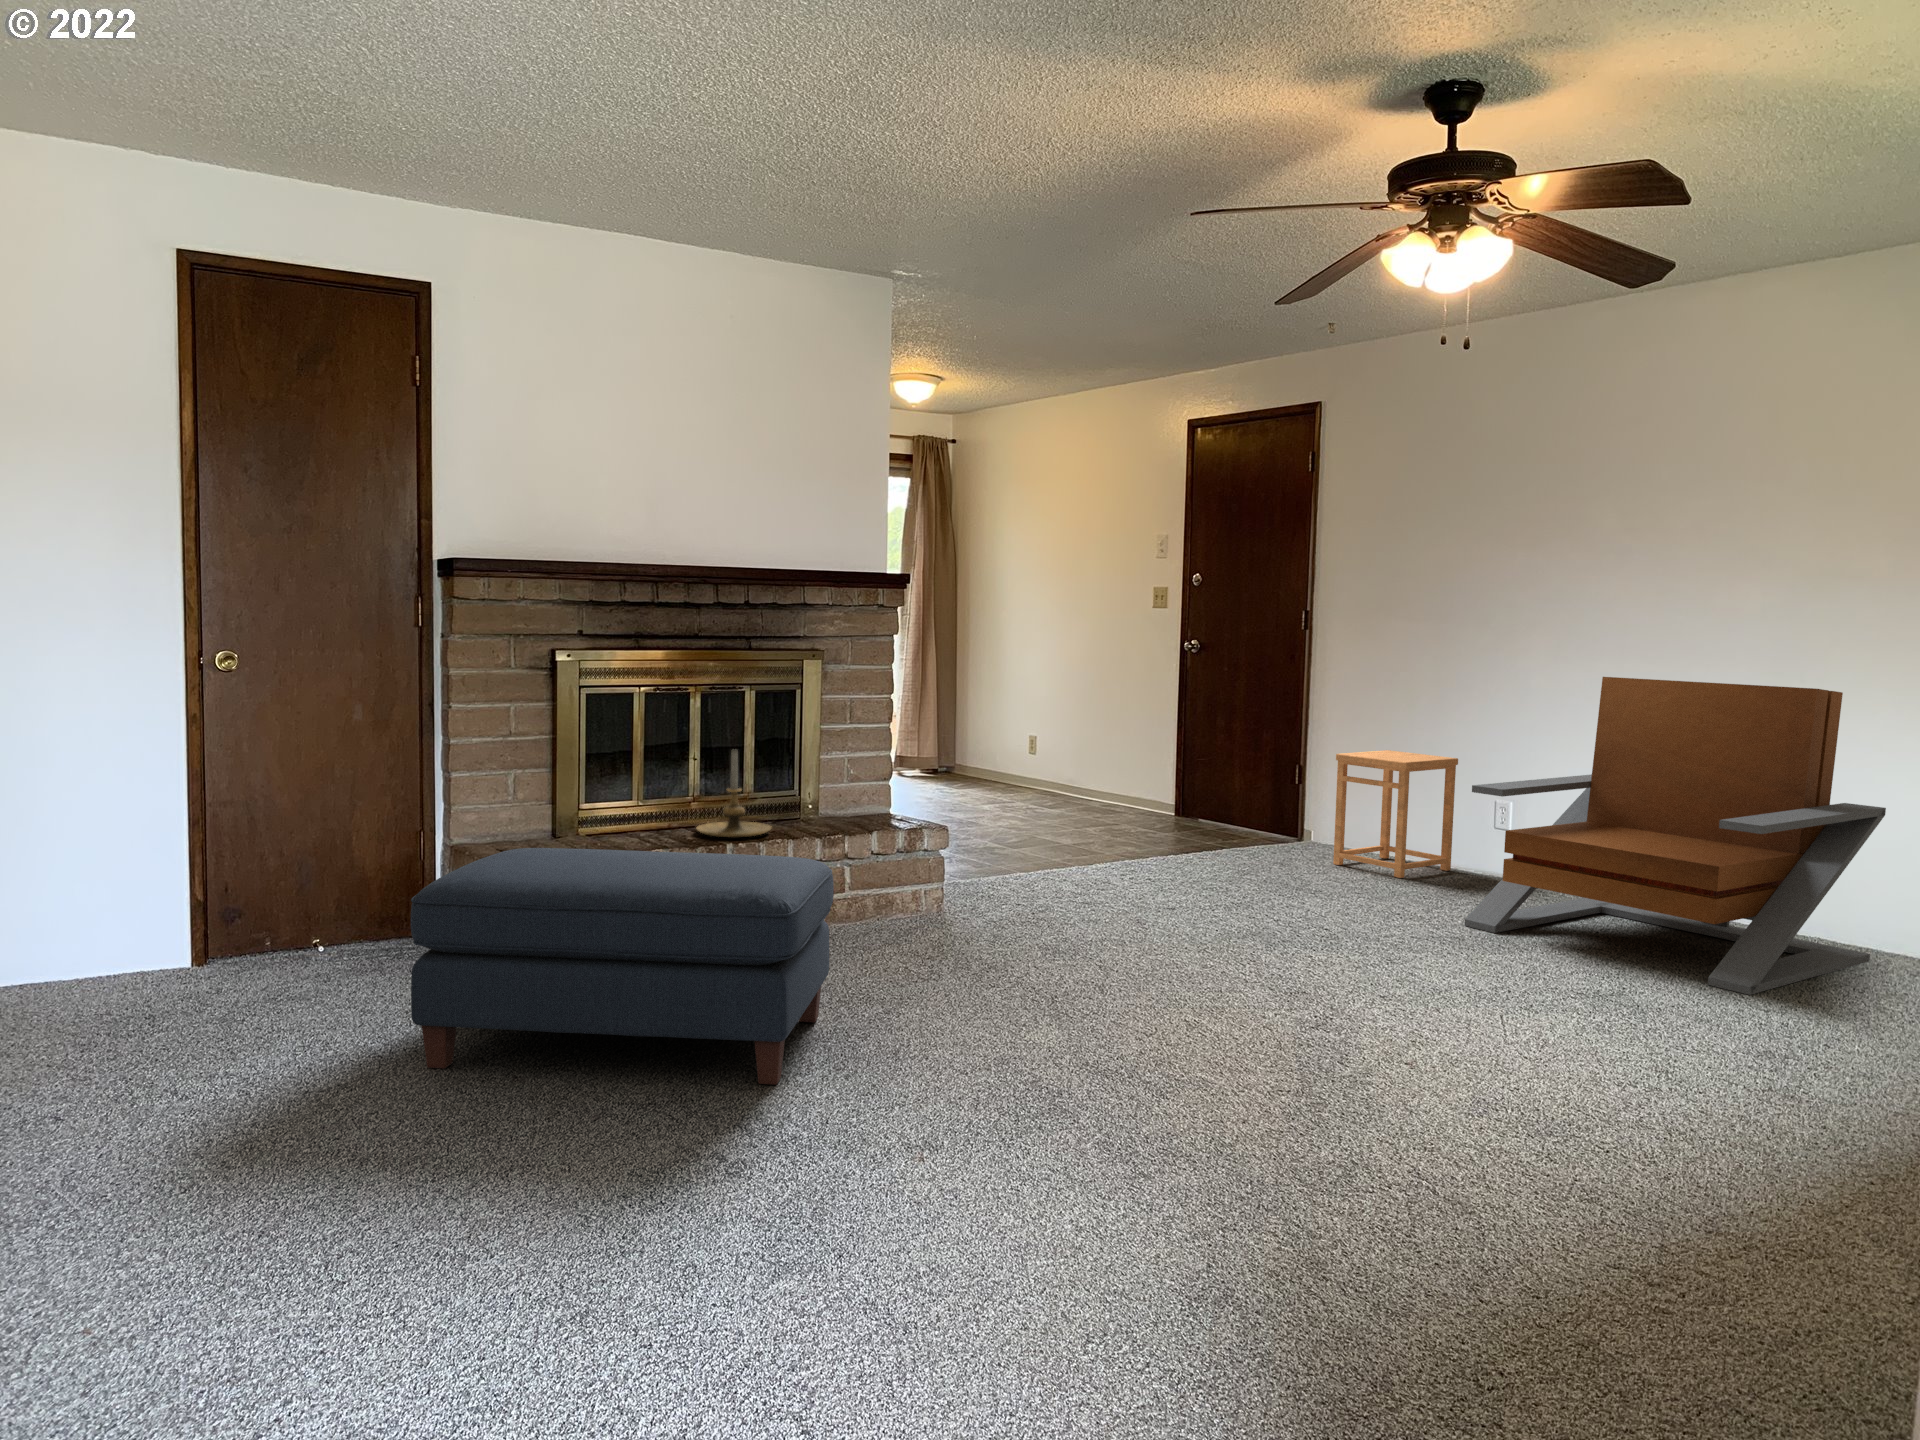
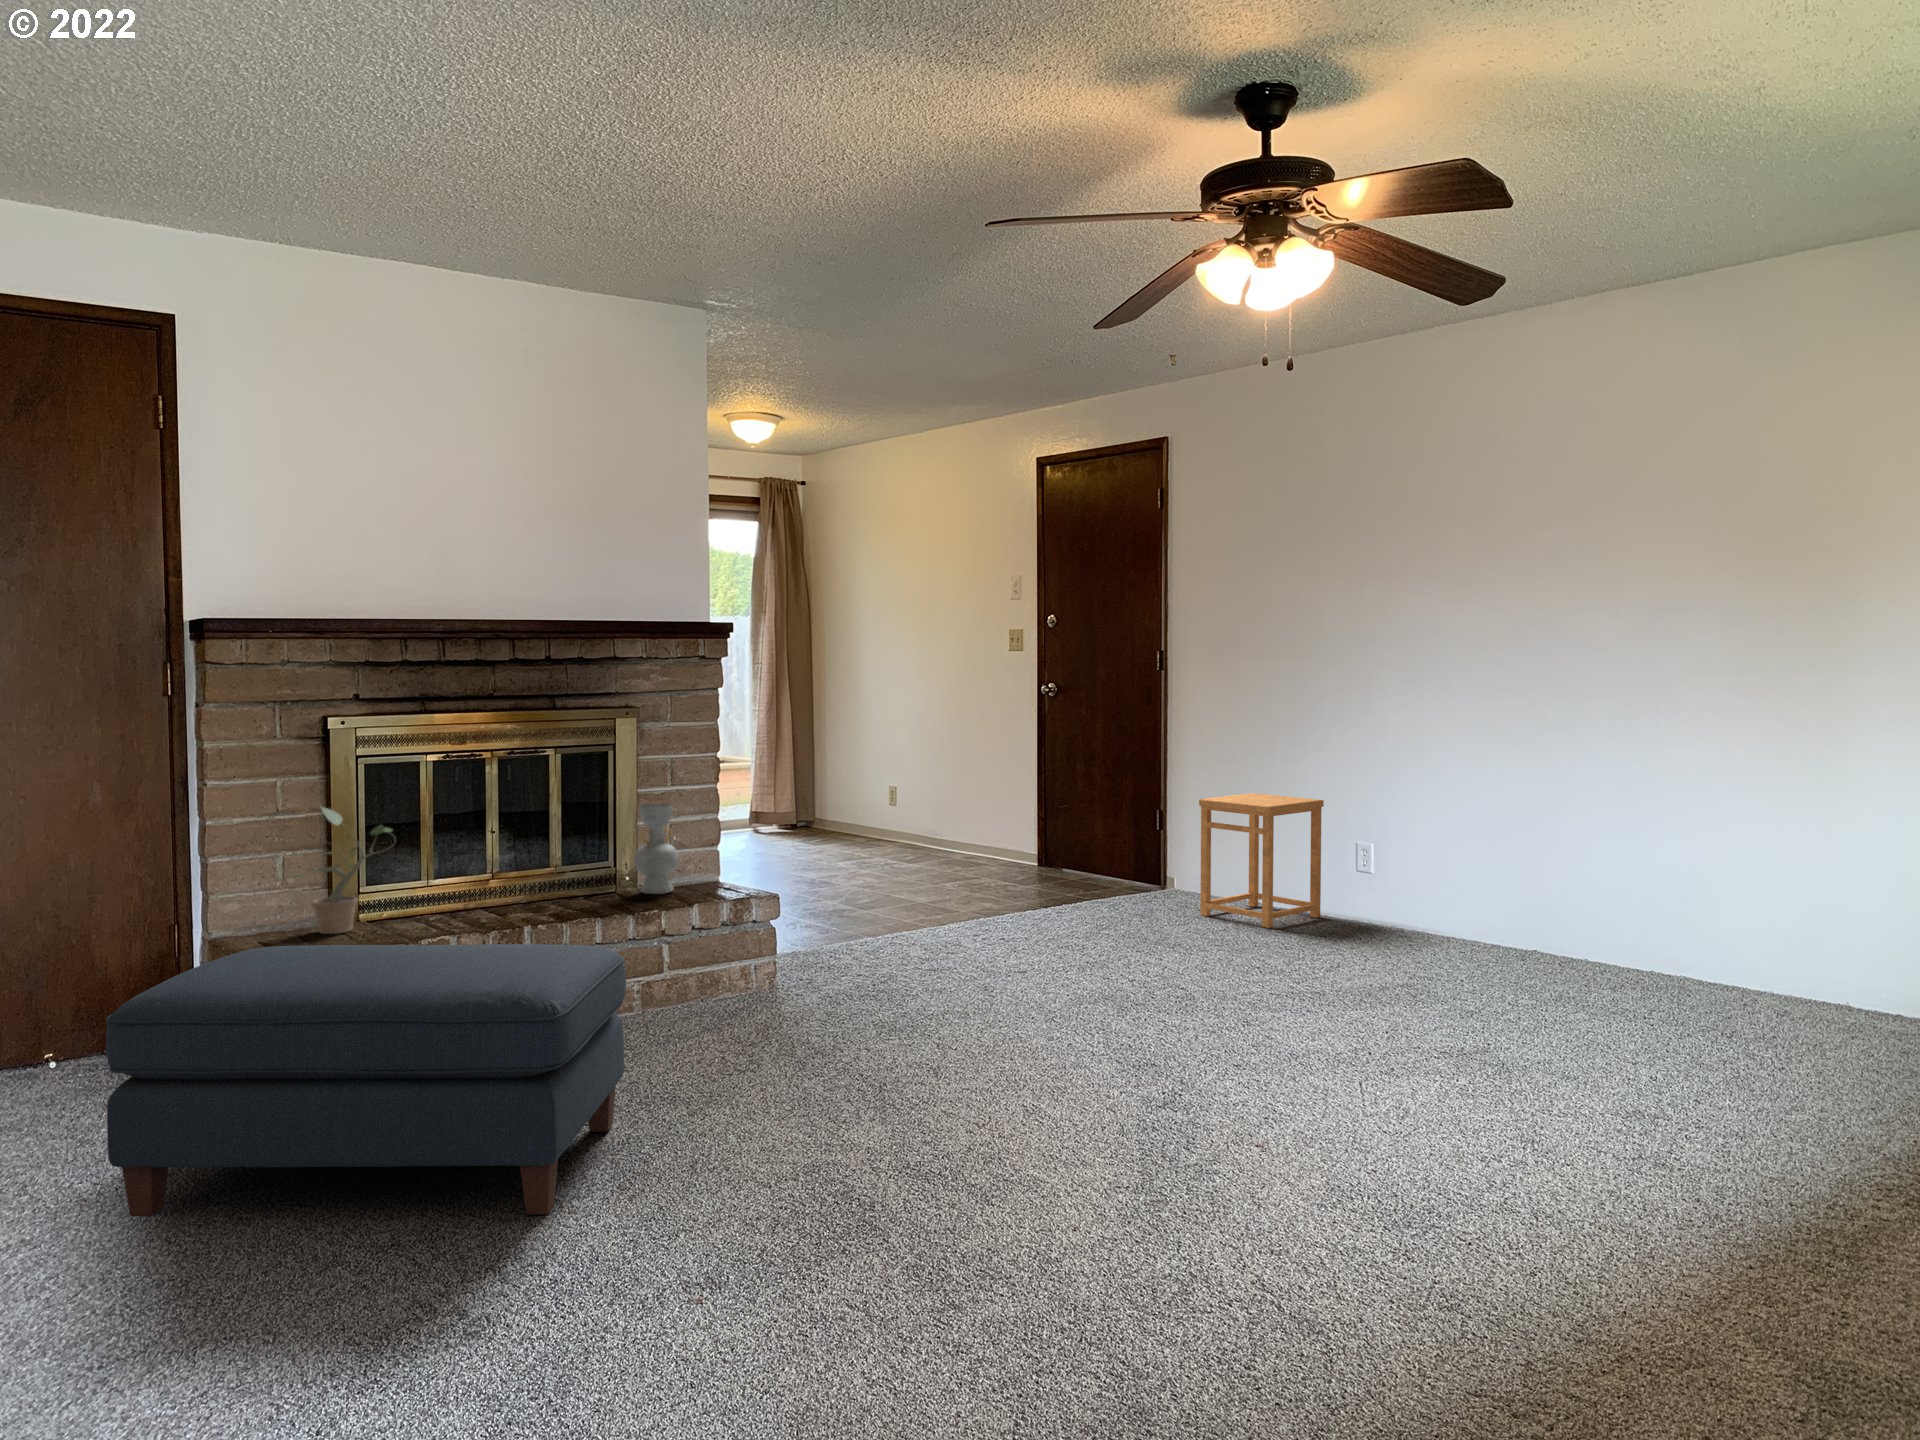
lounge chair: present [1465,677,1886,995] -> none [1331,713,1747,1045]
potted plant: none [523,729,615,844] -> present [288,807,393,934]
decorative vase: none [817,740,857,822] -> present [634,804,679,894]
candle holder: present [697,750,771,837] -> none [493,819,580,918]

